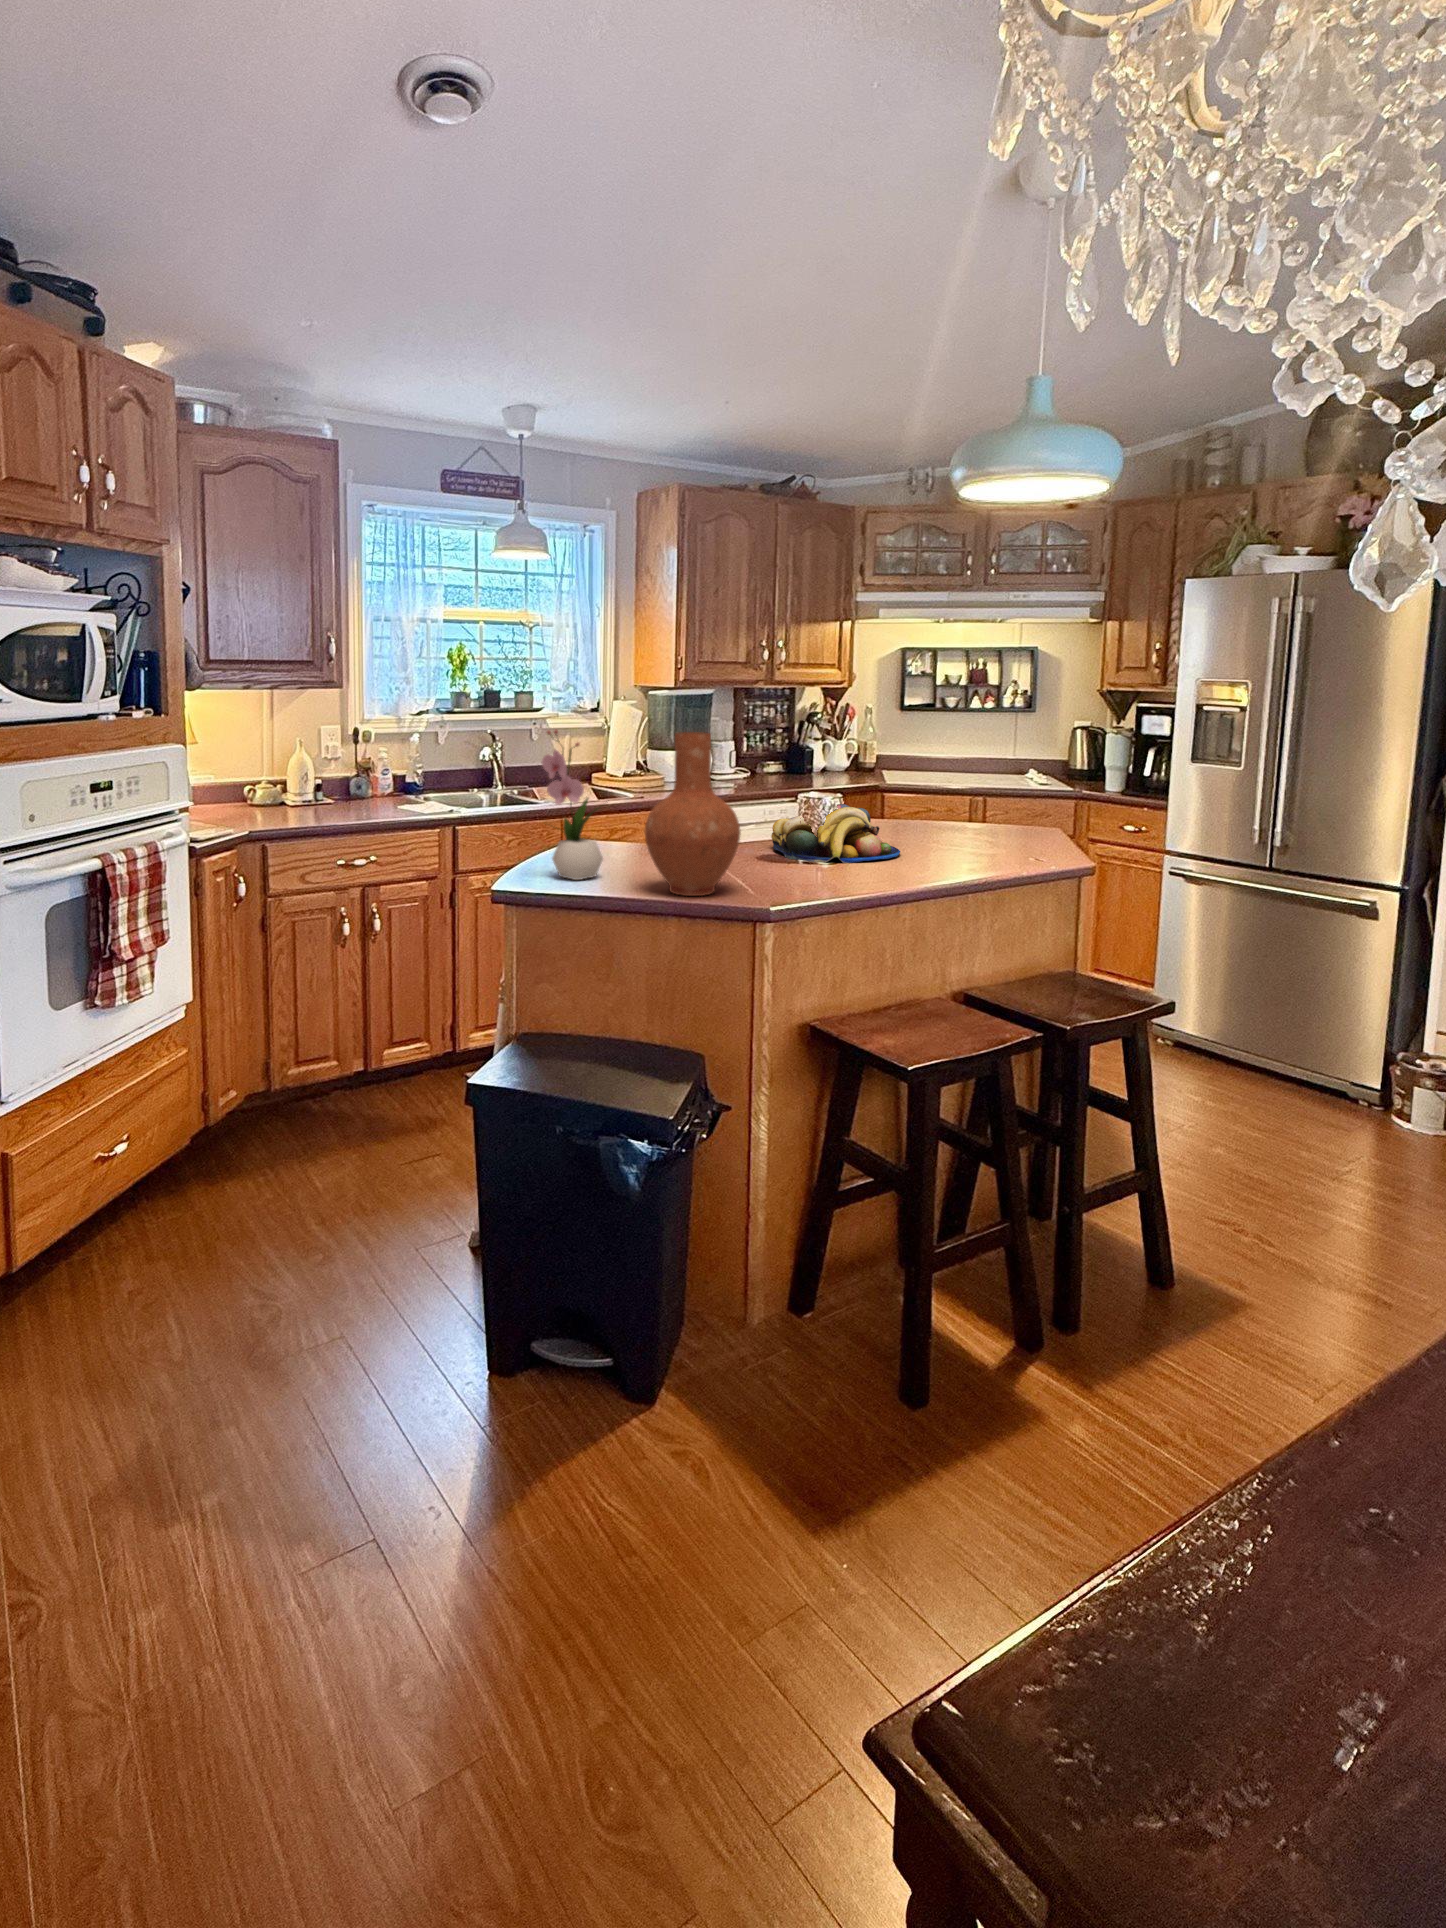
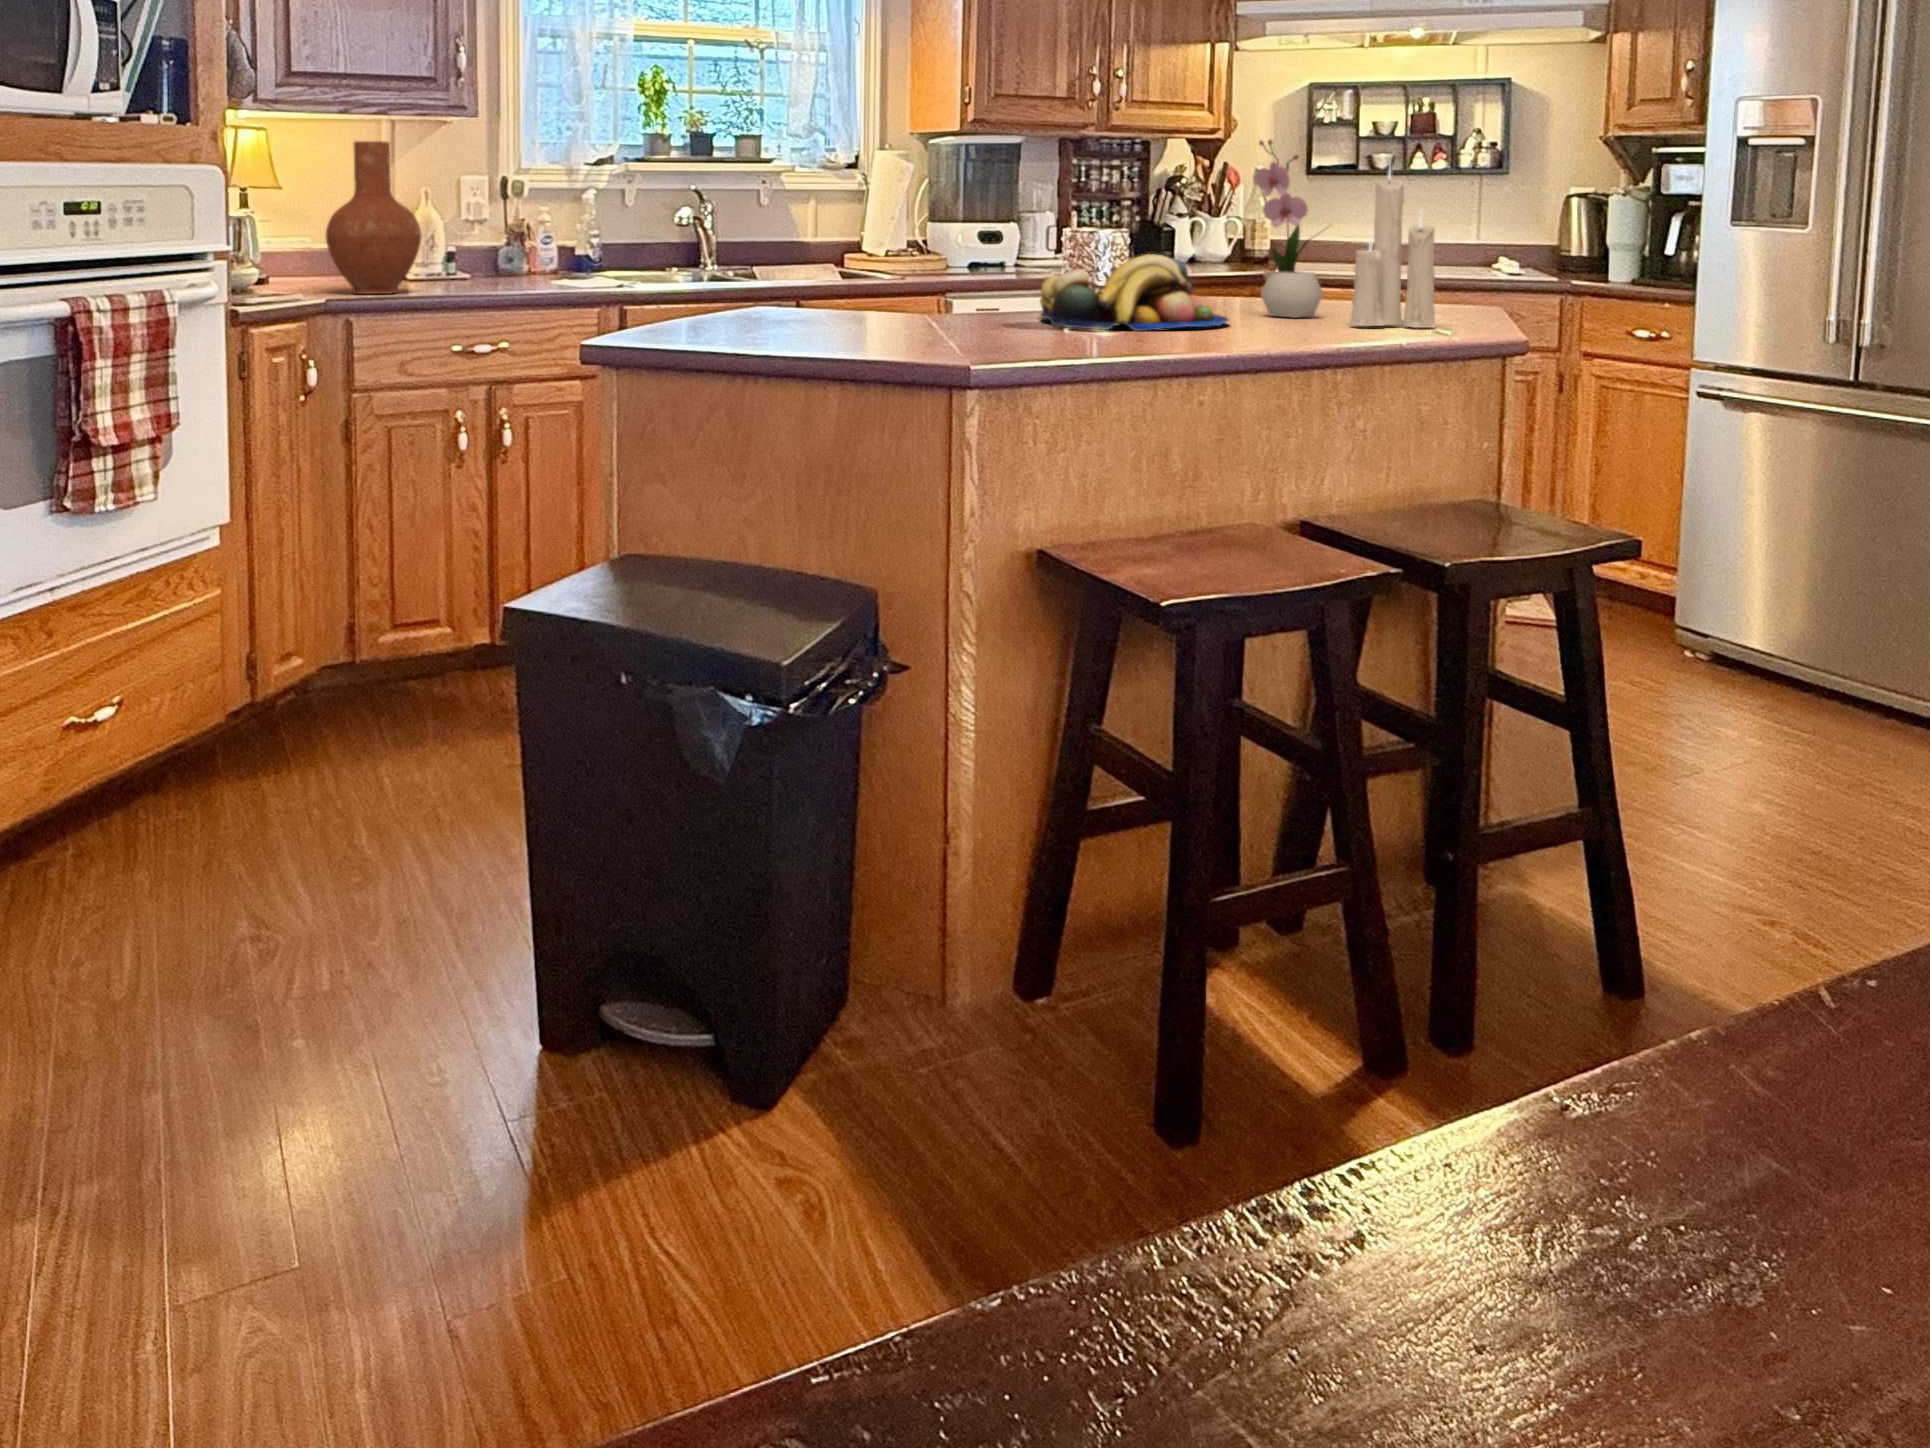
flower arrangement: present [541,730,603,880] -> present [1254,140,1323,318]
vase: present [645,732,741,896] -> present [326,141,422,294]
candle: none [976,738,1032,855] -> present [1349,164,1435,328]

